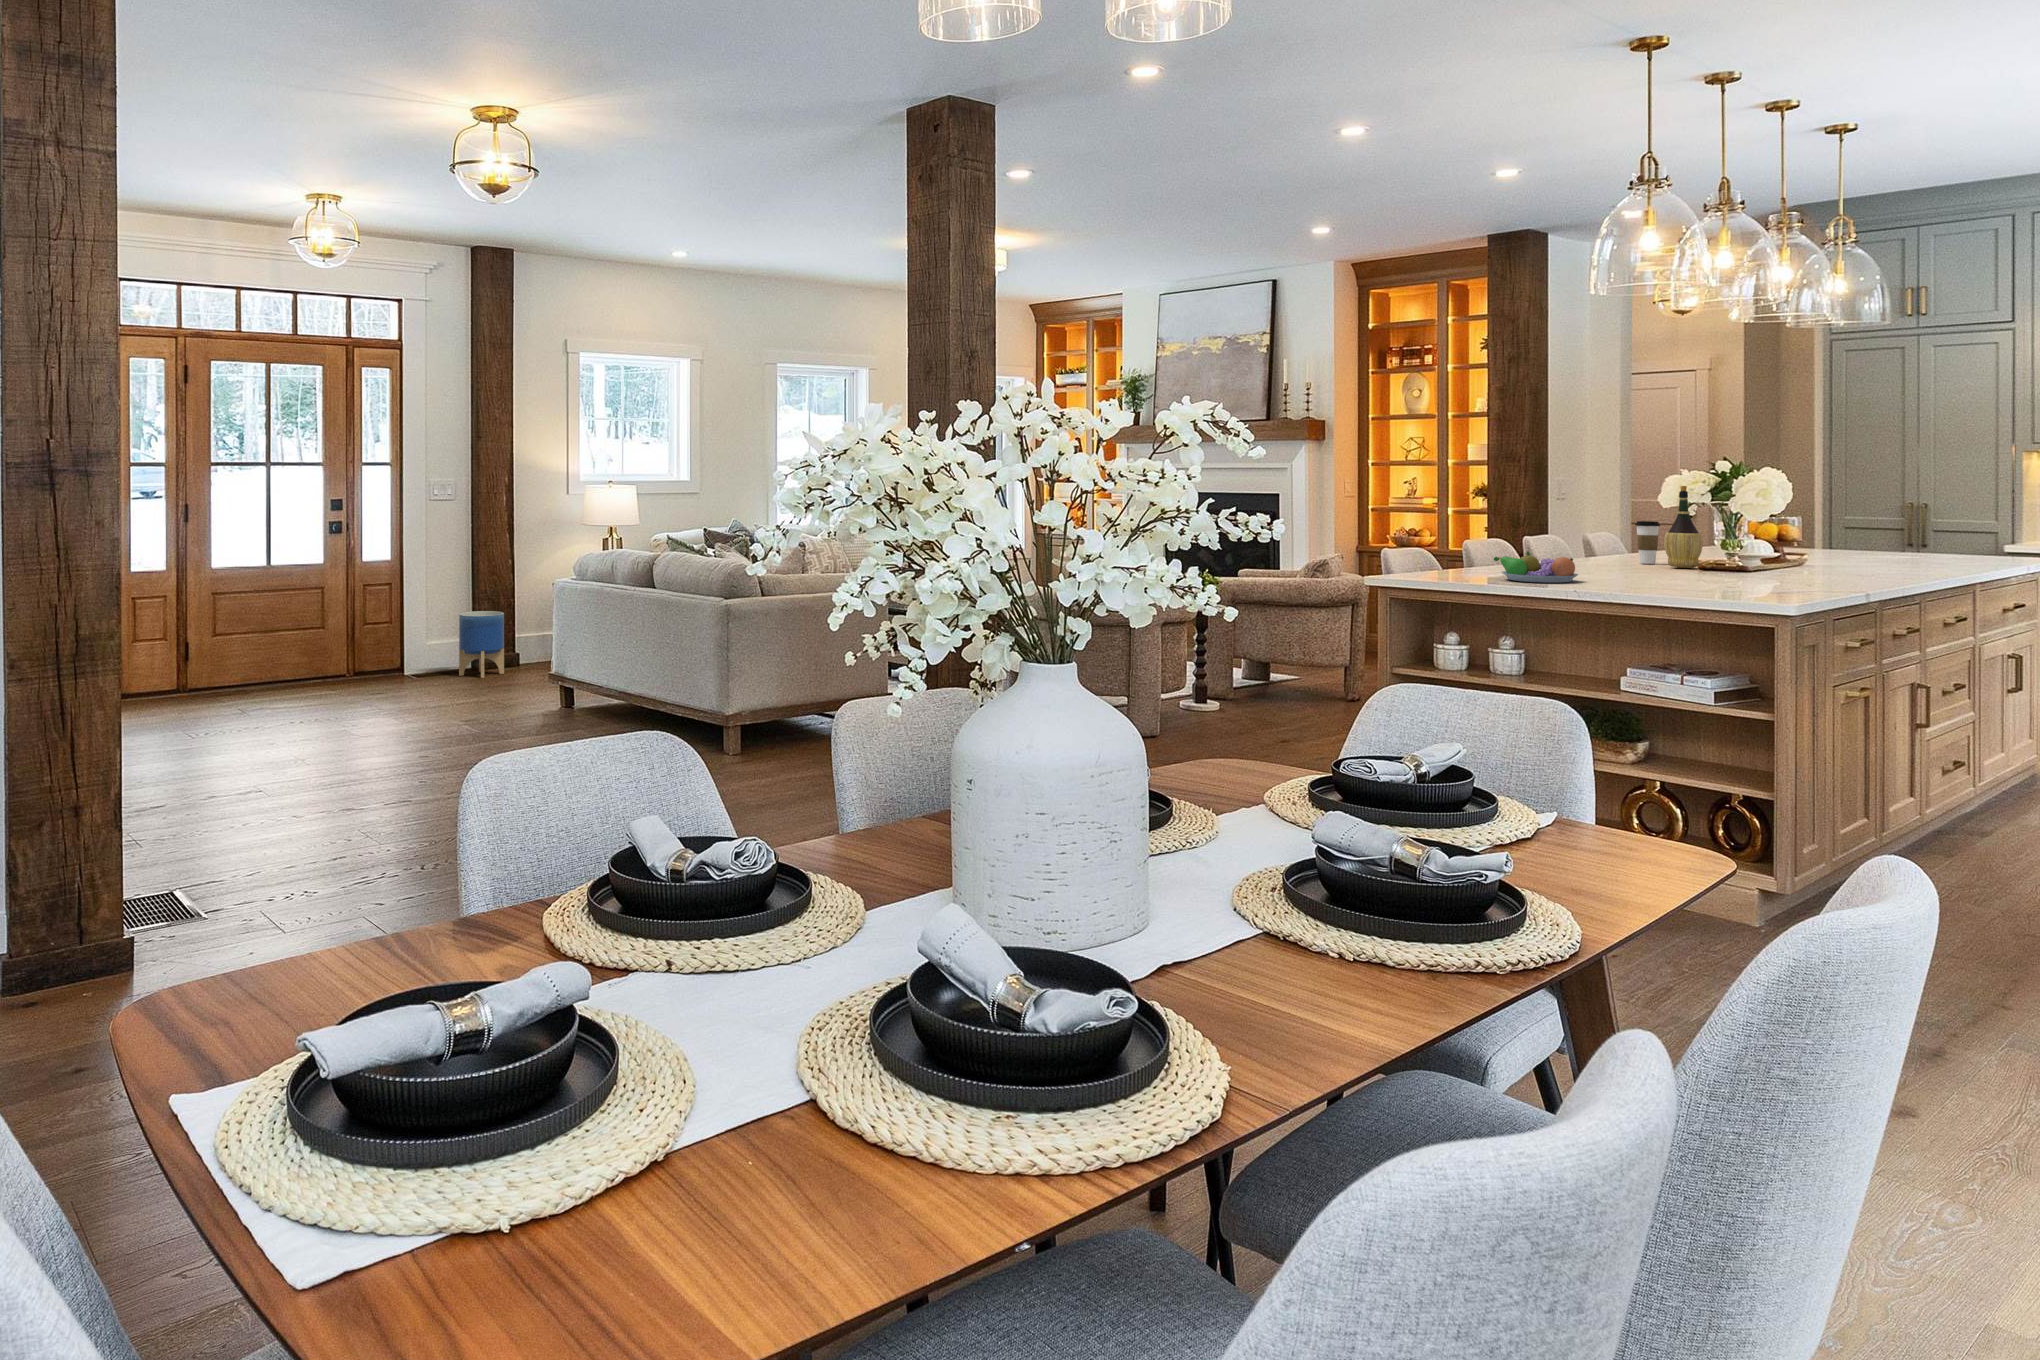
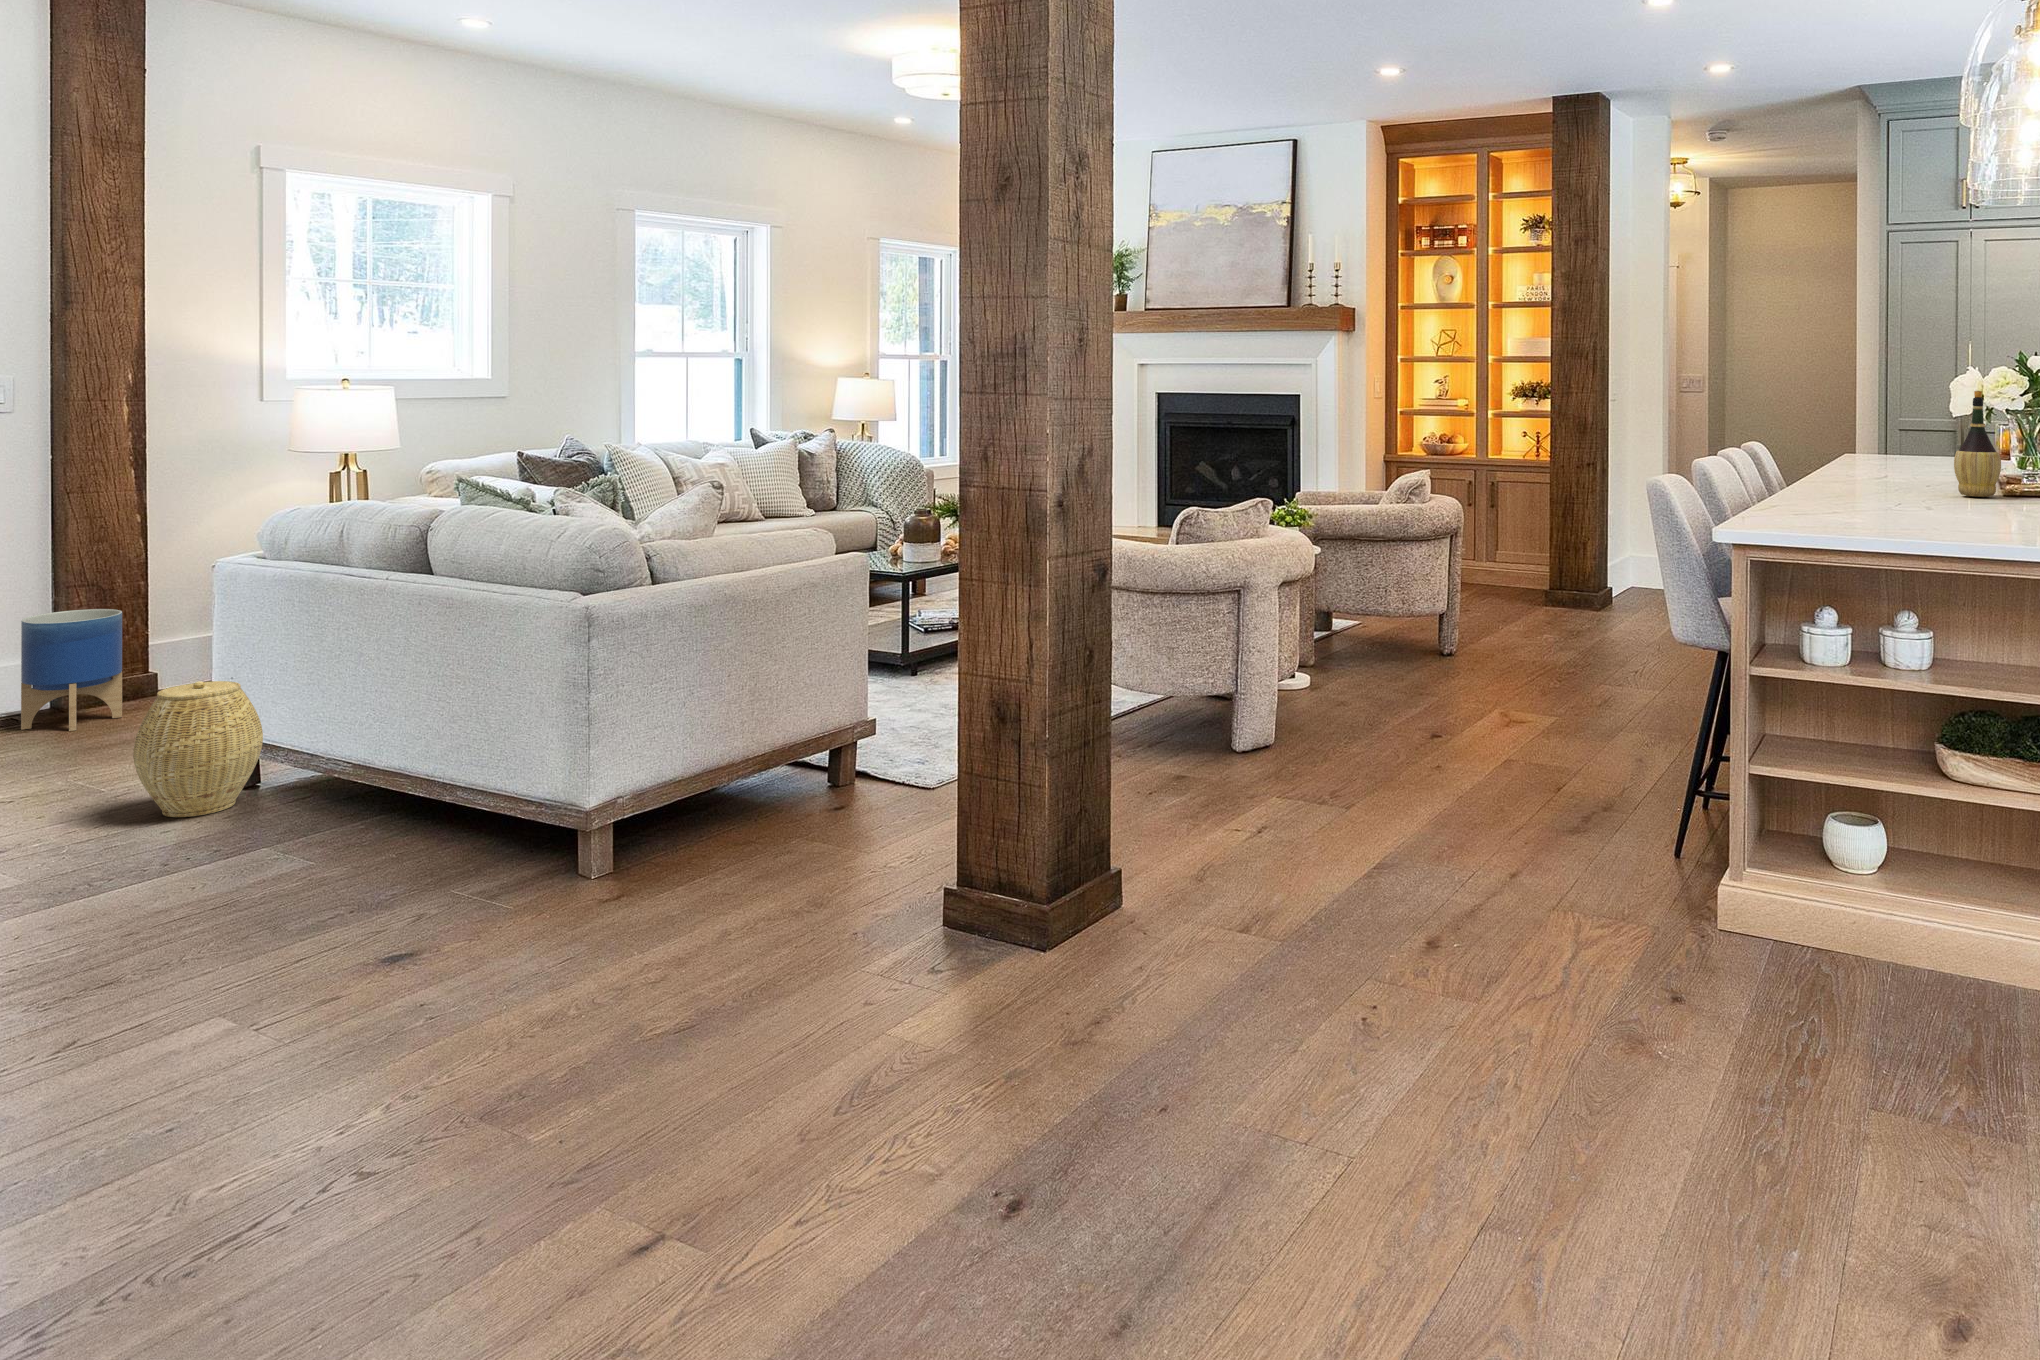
coffee cup: present [1635,521,1660,564] -> none [1898,435,1928,490]
fruit bowl: present [1494,551,1578,583] -> none [1855,487,1976,534]
woven basket: none [519,643,575,715] -> present [133,681,263,817]

